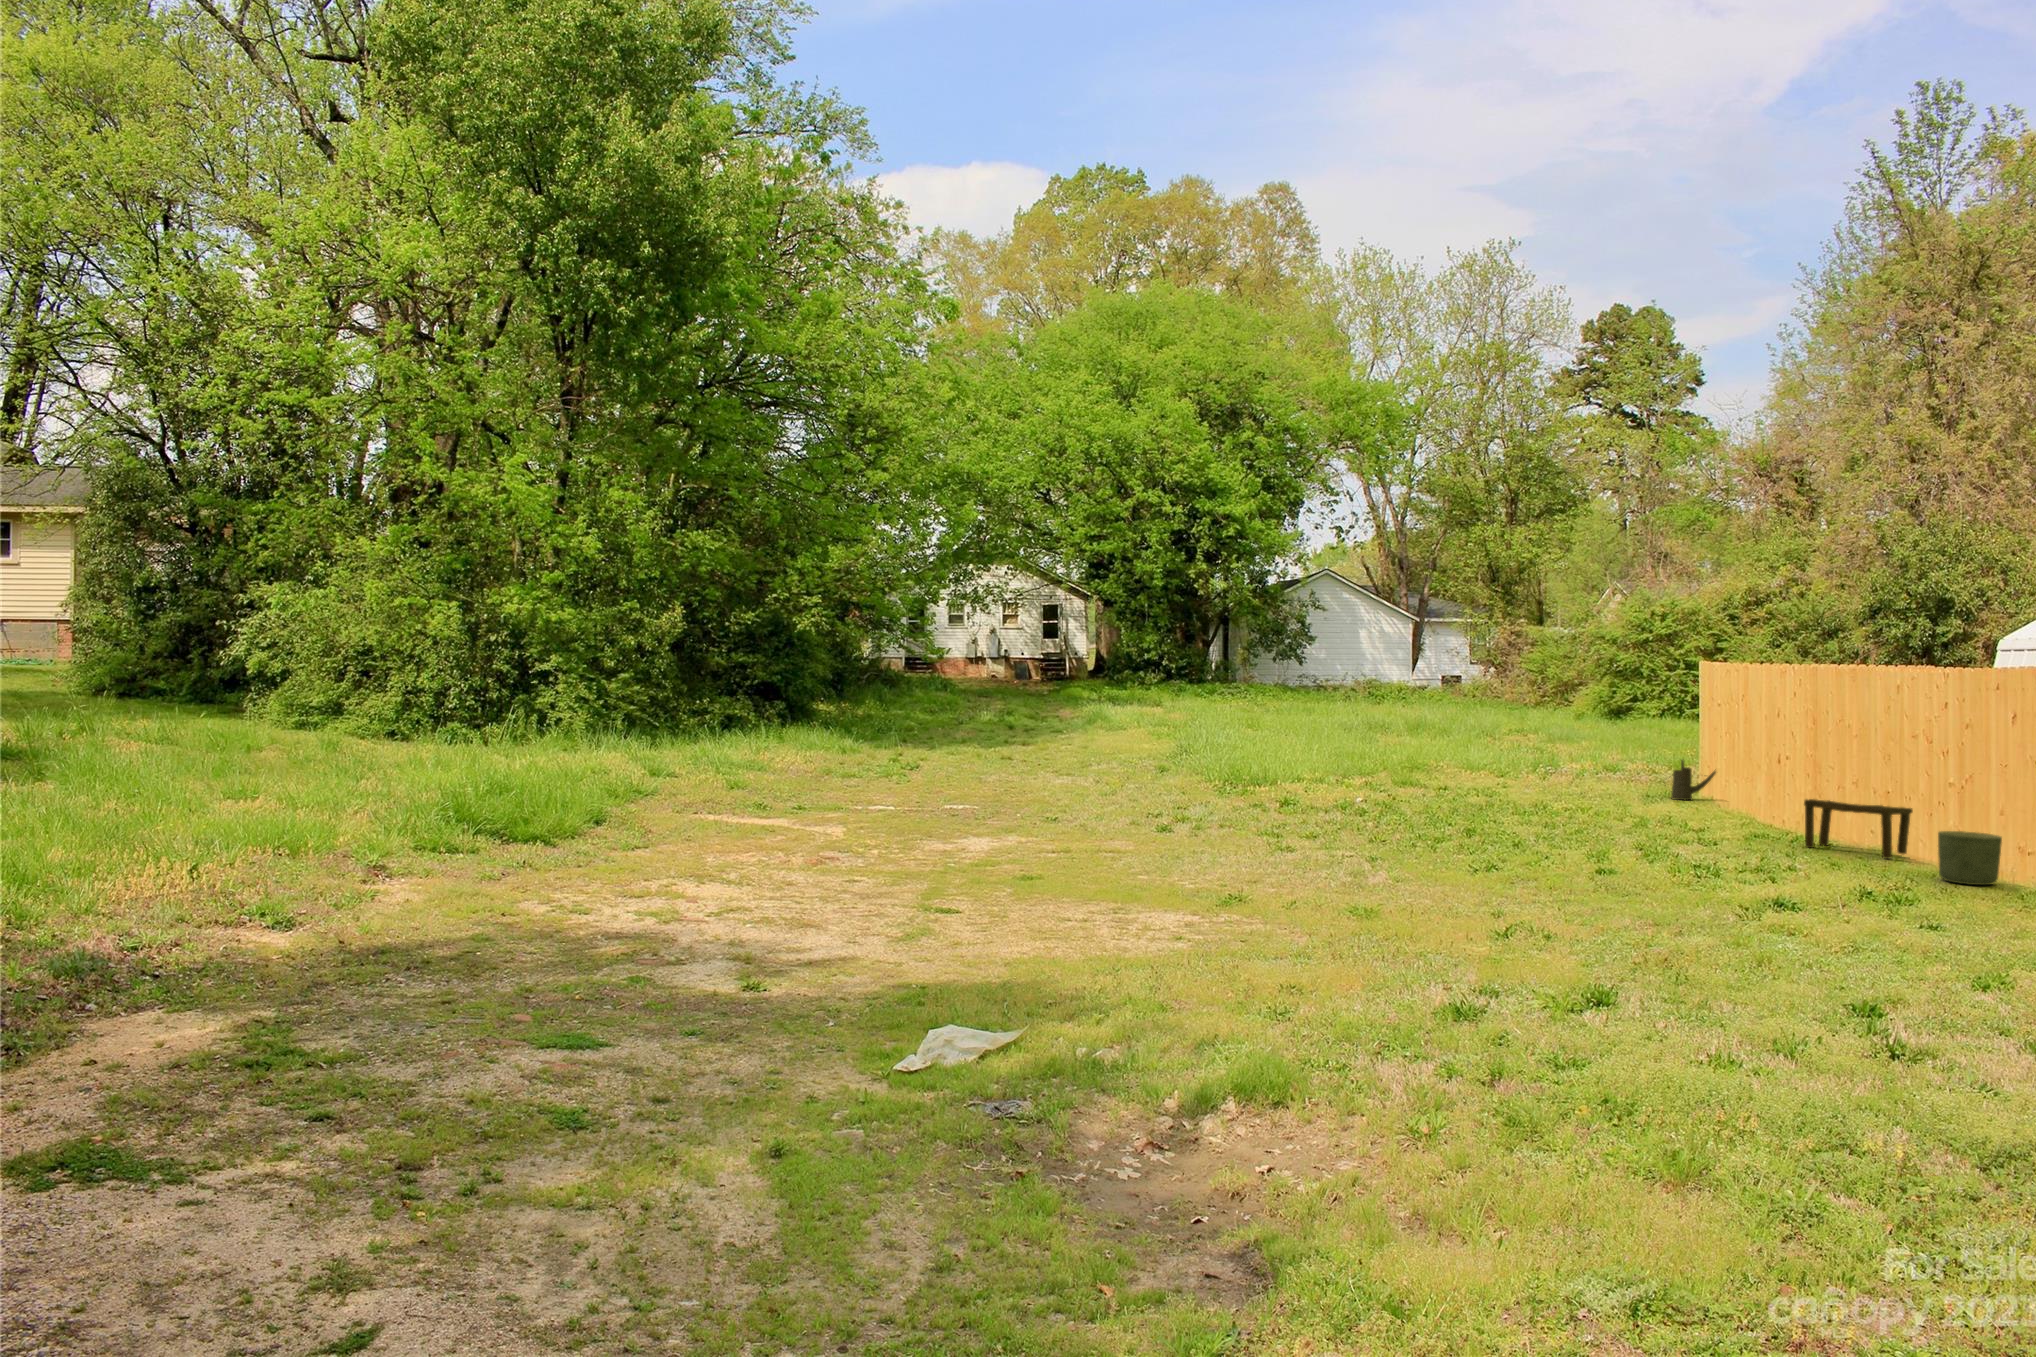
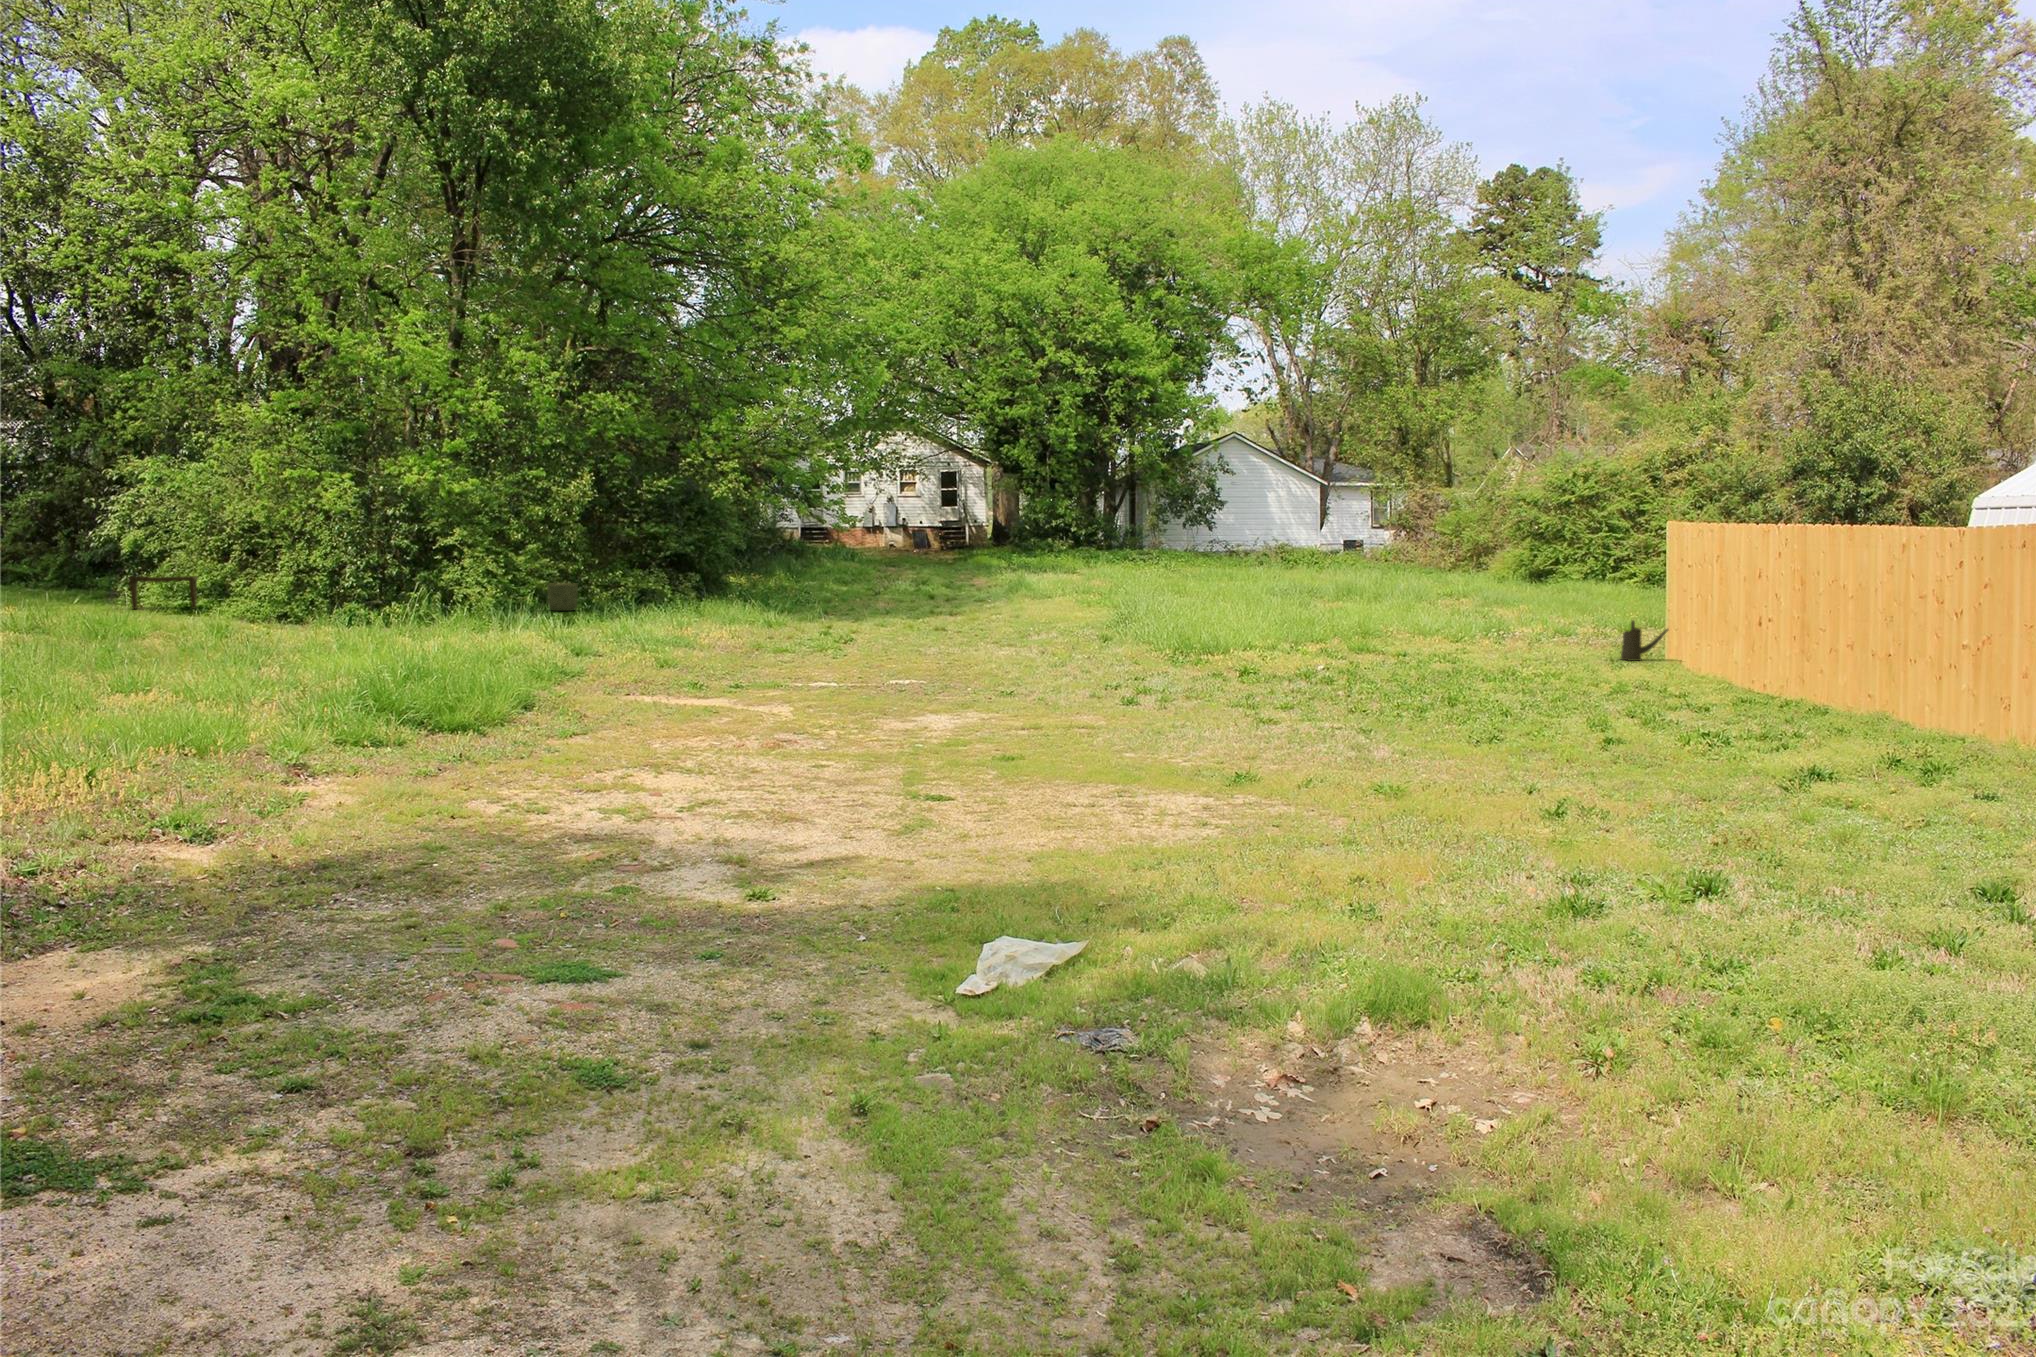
bench: present [1804,799,1913,859] -> present [128,576,198,609]
planter: present [1938,831,2002,885] -> present [547,583,578,611]

